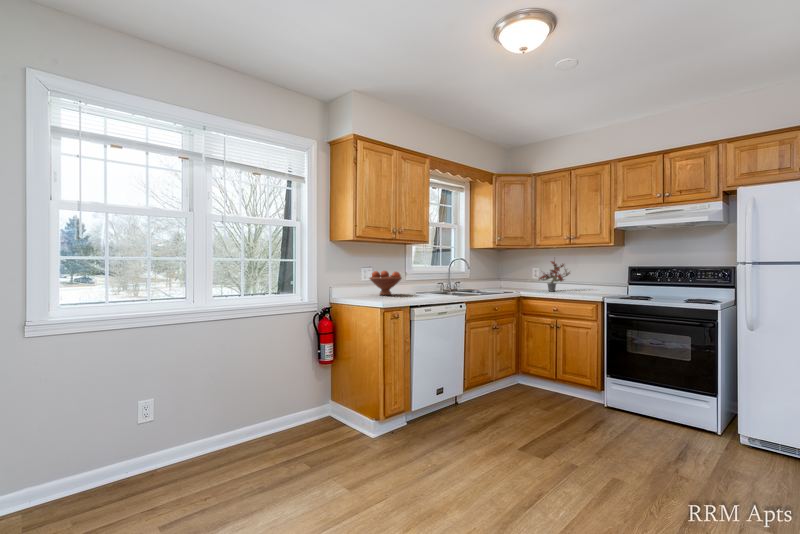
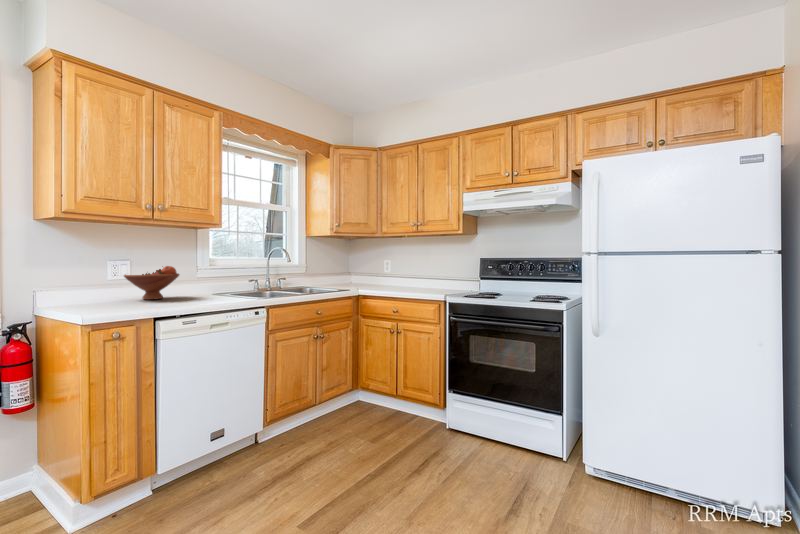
potted plant: present [539,261,570,291] -> none [381,245,422,288]

